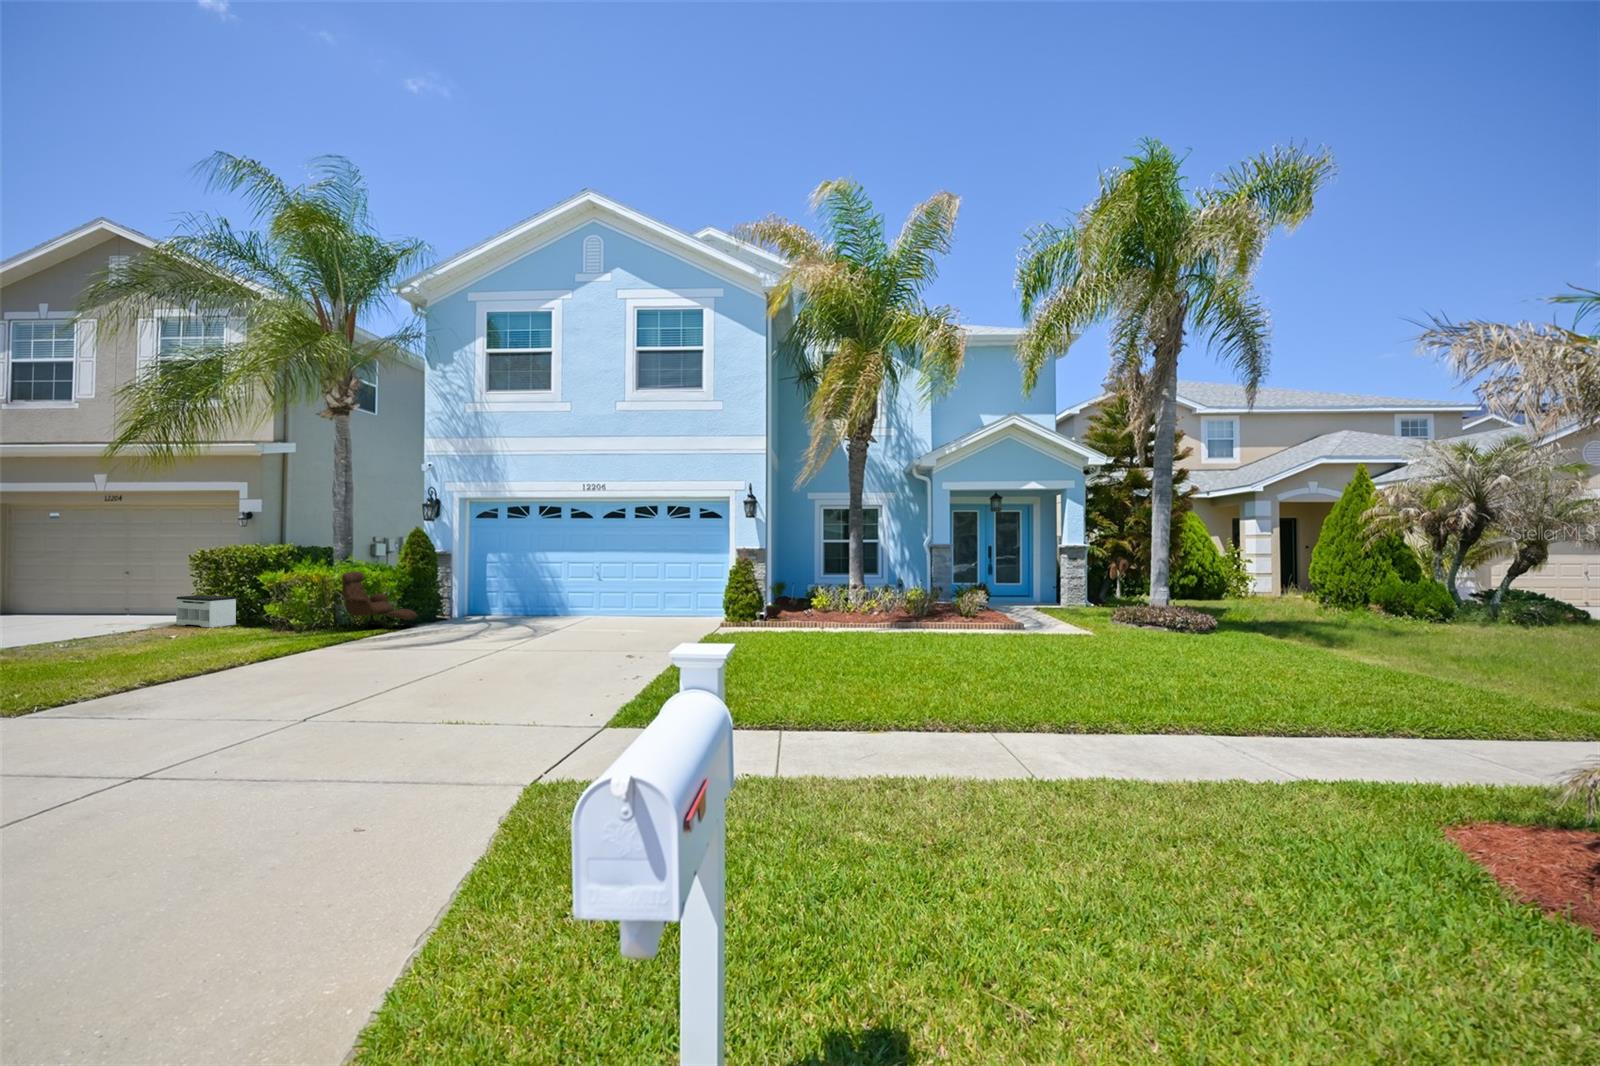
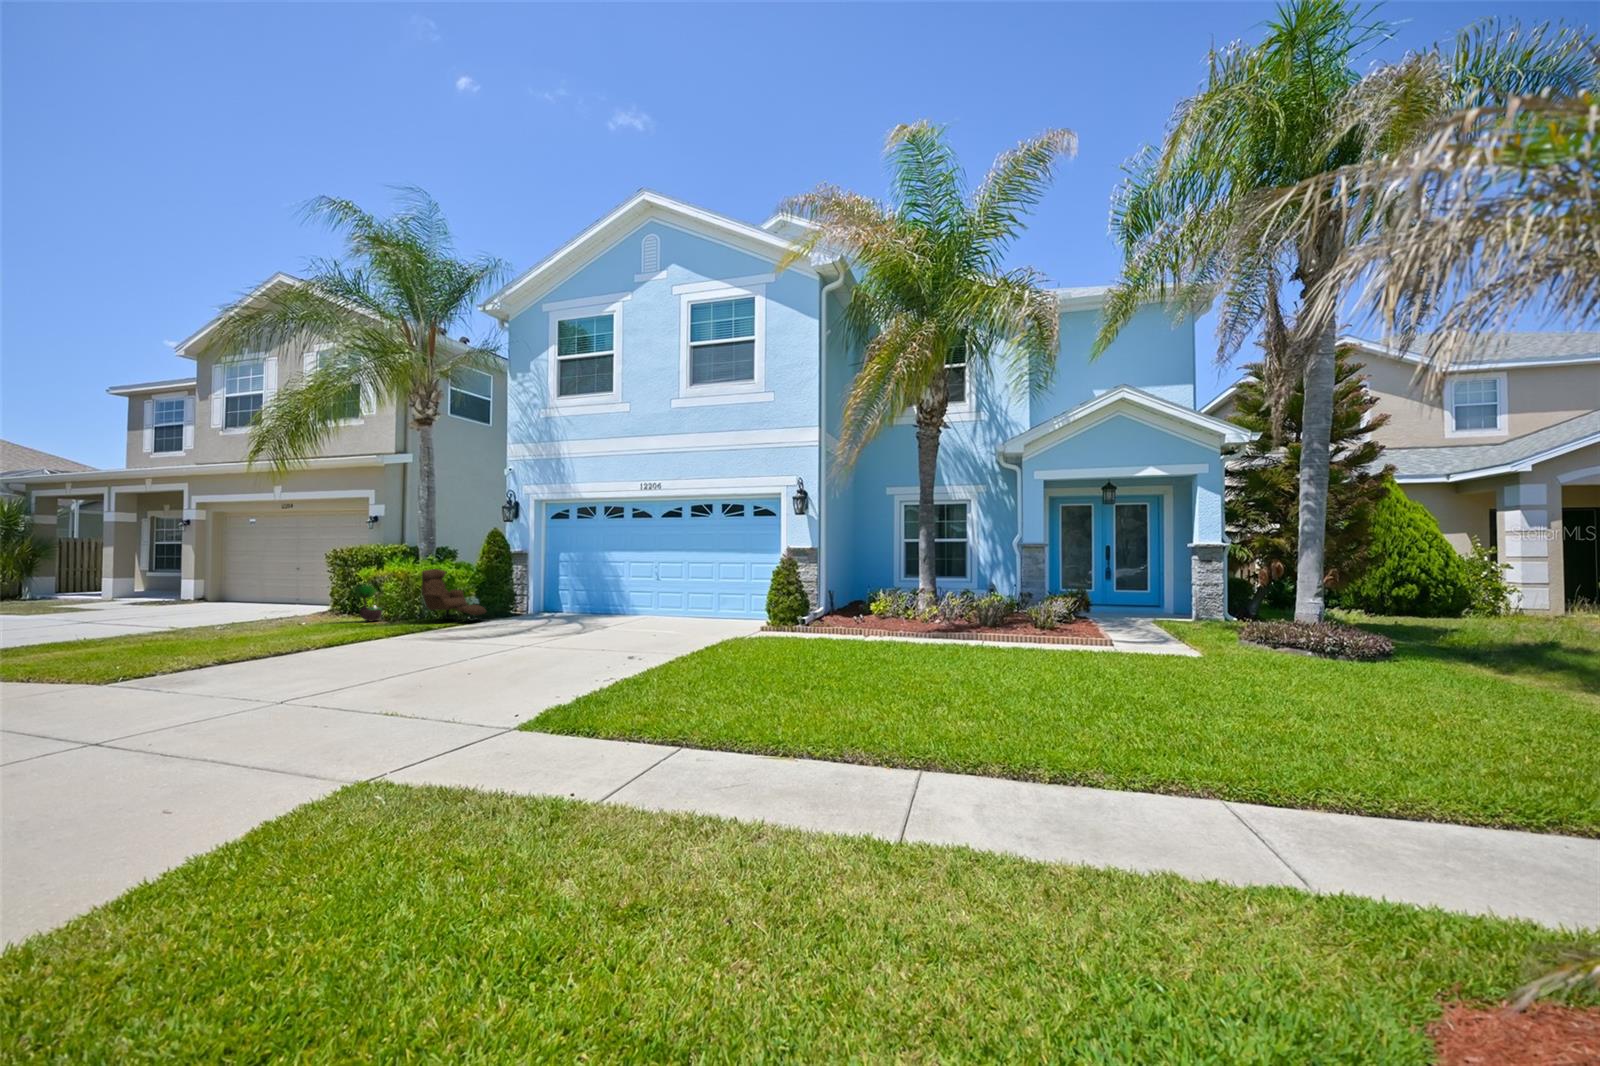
potted tree: present [765,582,787,618] -> present [353,584,382,621]
bench: present [176,595,236,627] -> none [310,589,352,617]

